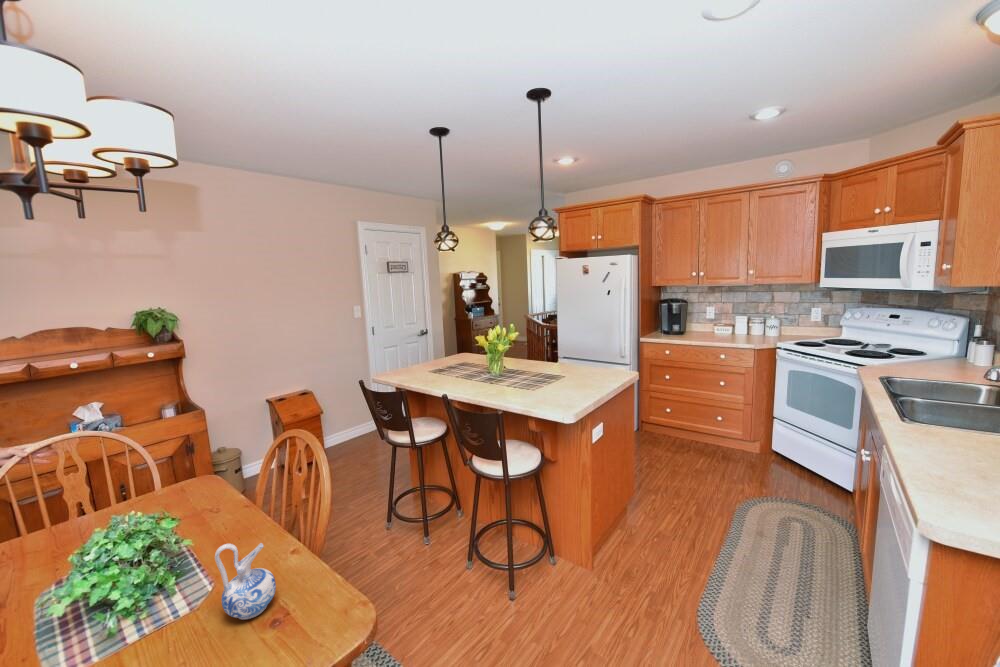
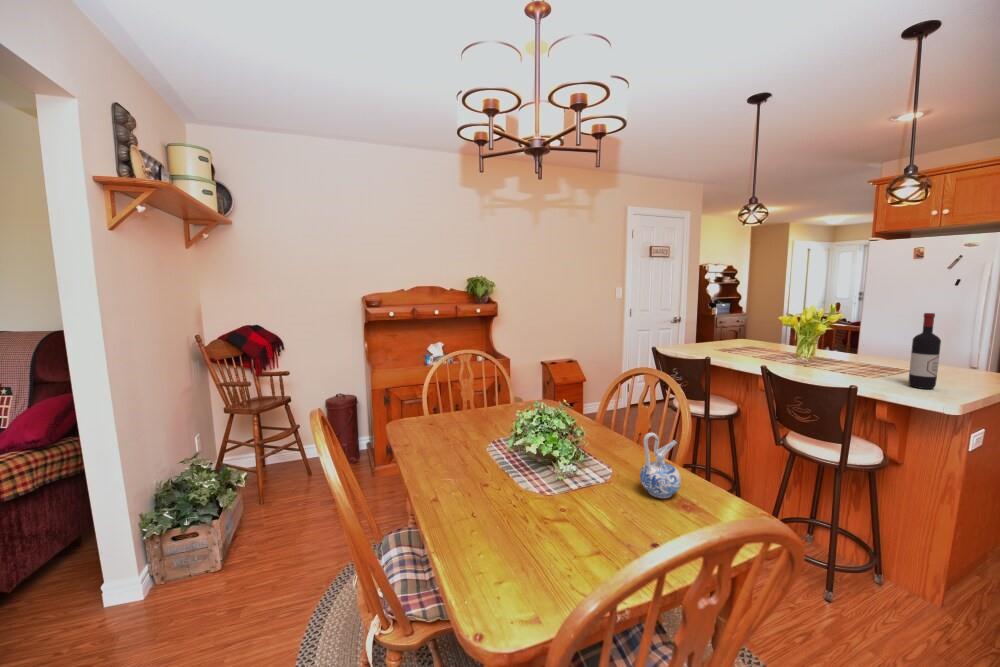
wine bottle: none [550,335,568,400] -> present [909,313,941,389]

